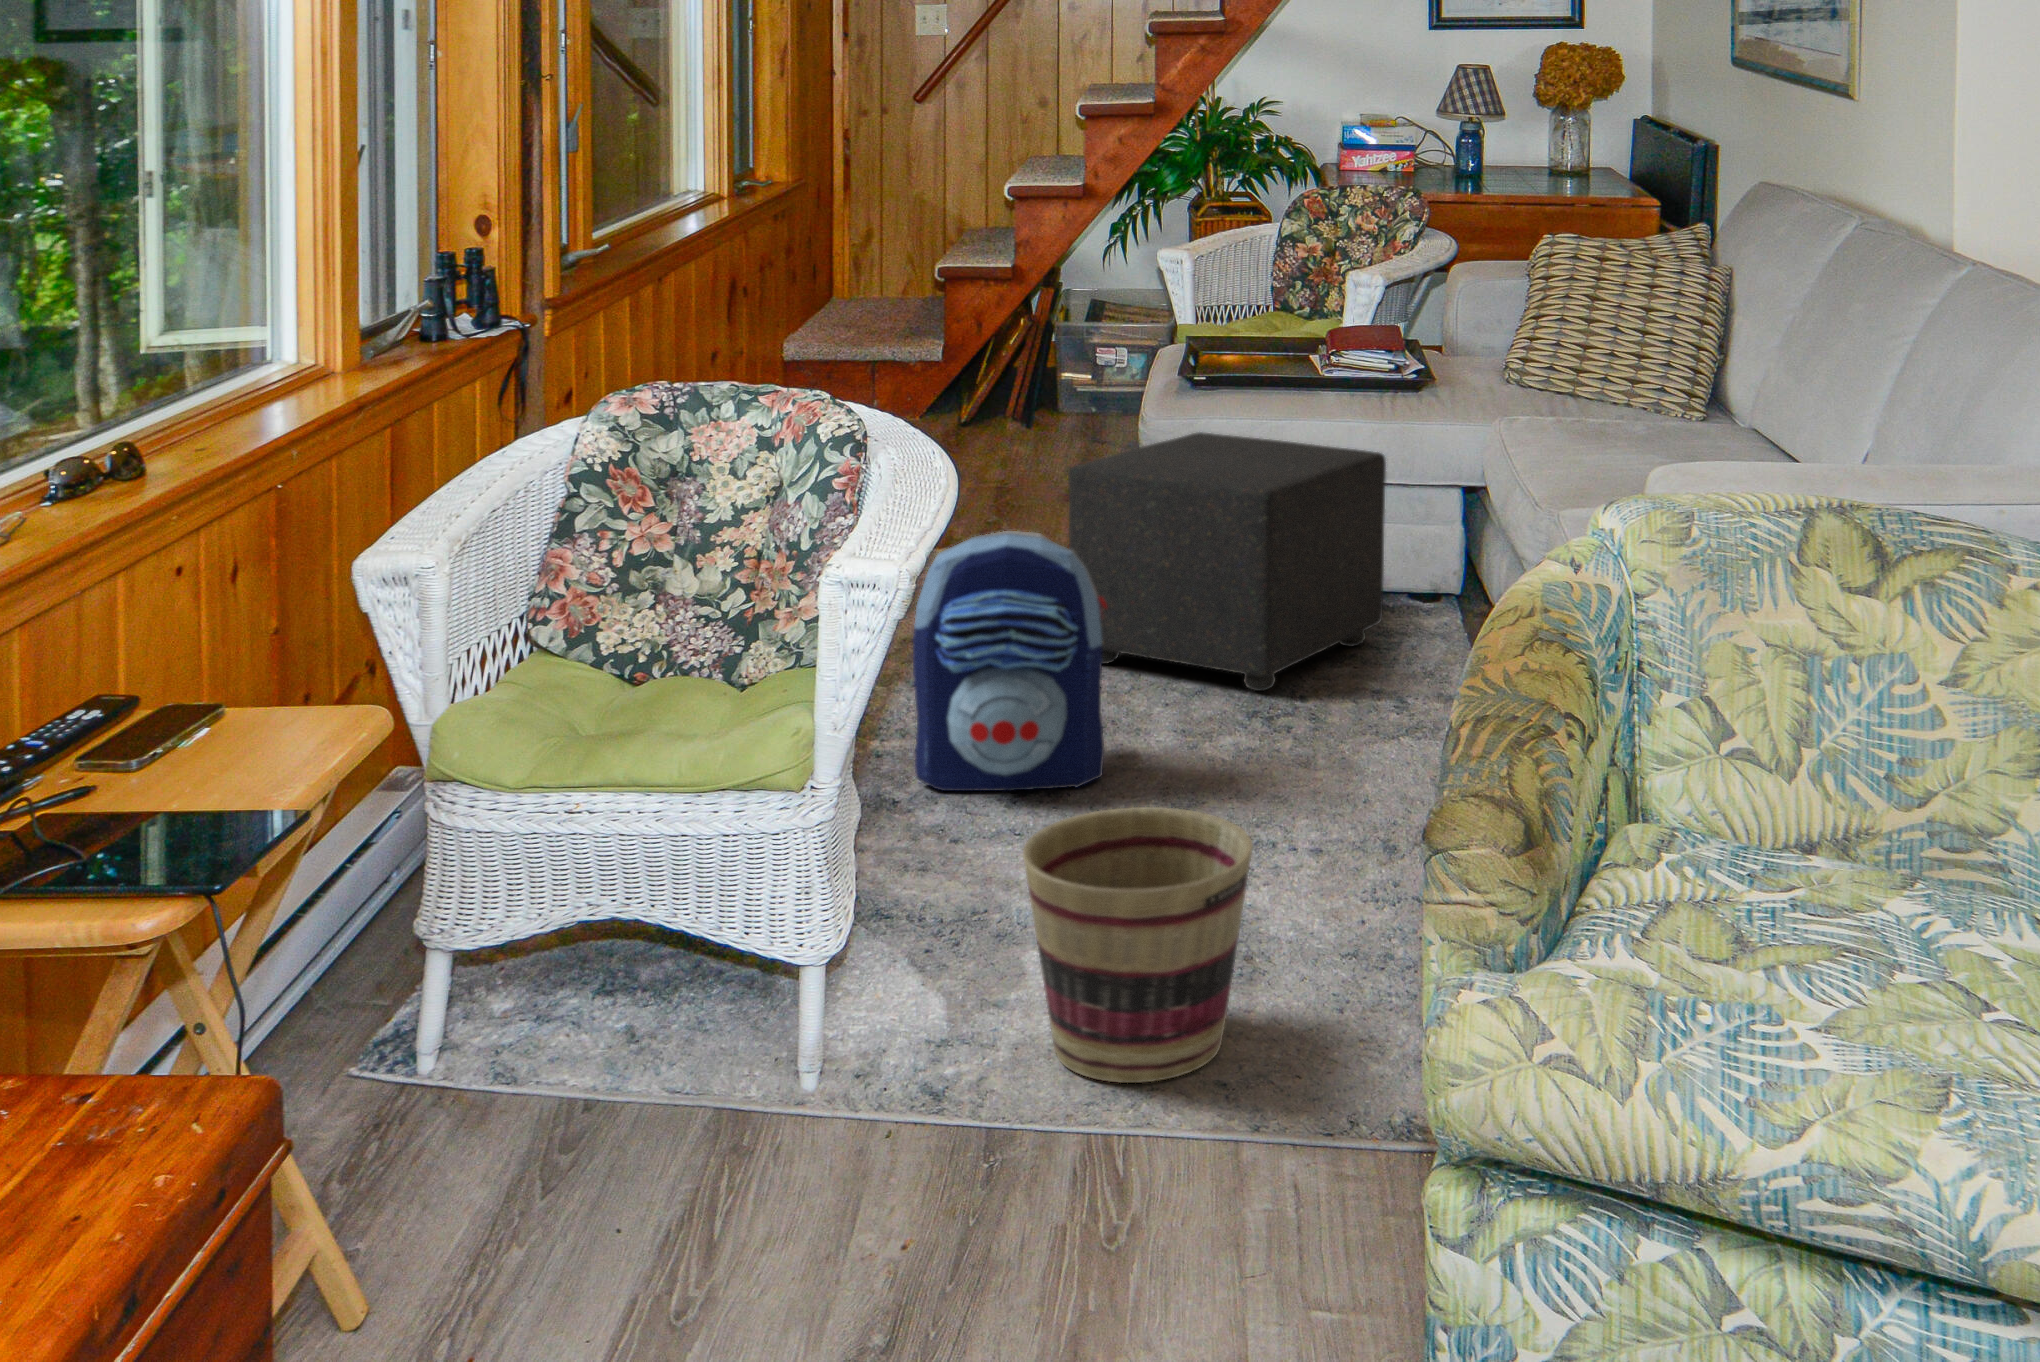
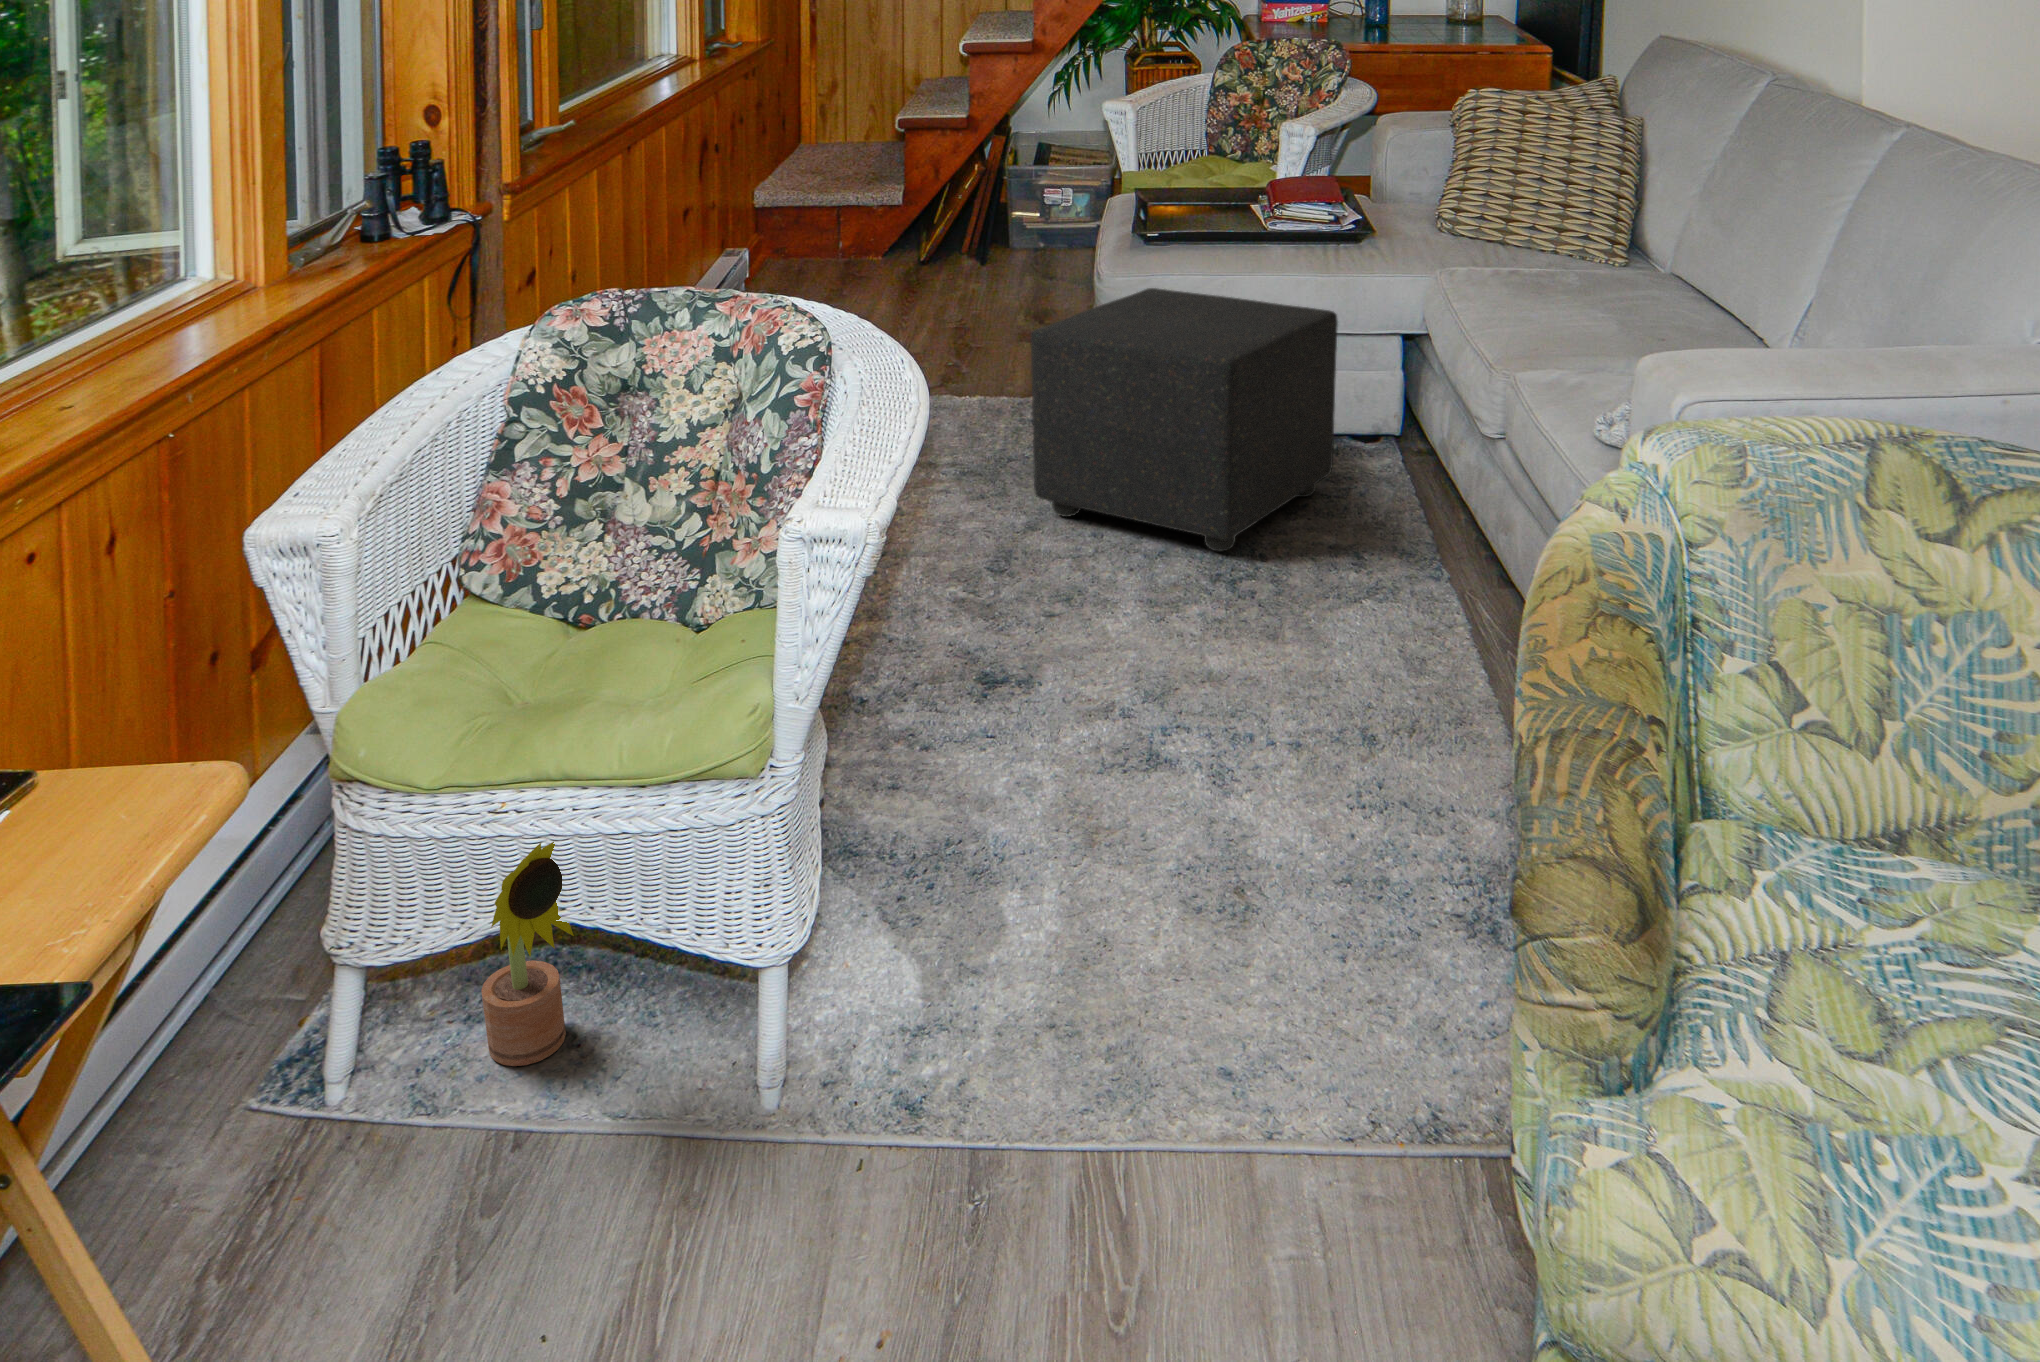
backpack: present [913,531,1107,791] -> none [884,417,1077,675]
basket: present [1023,807,1253,1083] -> none [1006,782,1272,1124]
decorative plant: none [536,842,659,1066] -> present [481,842,574,1066]

